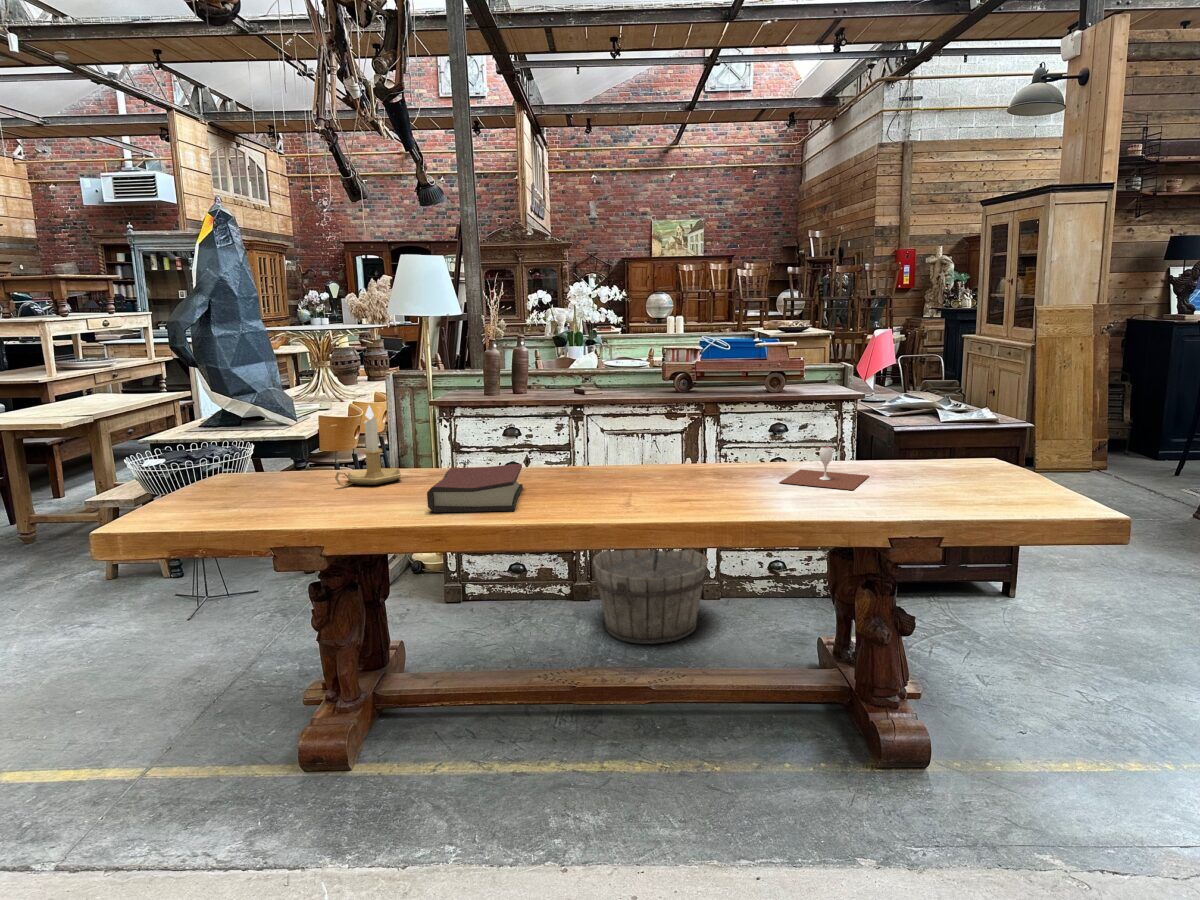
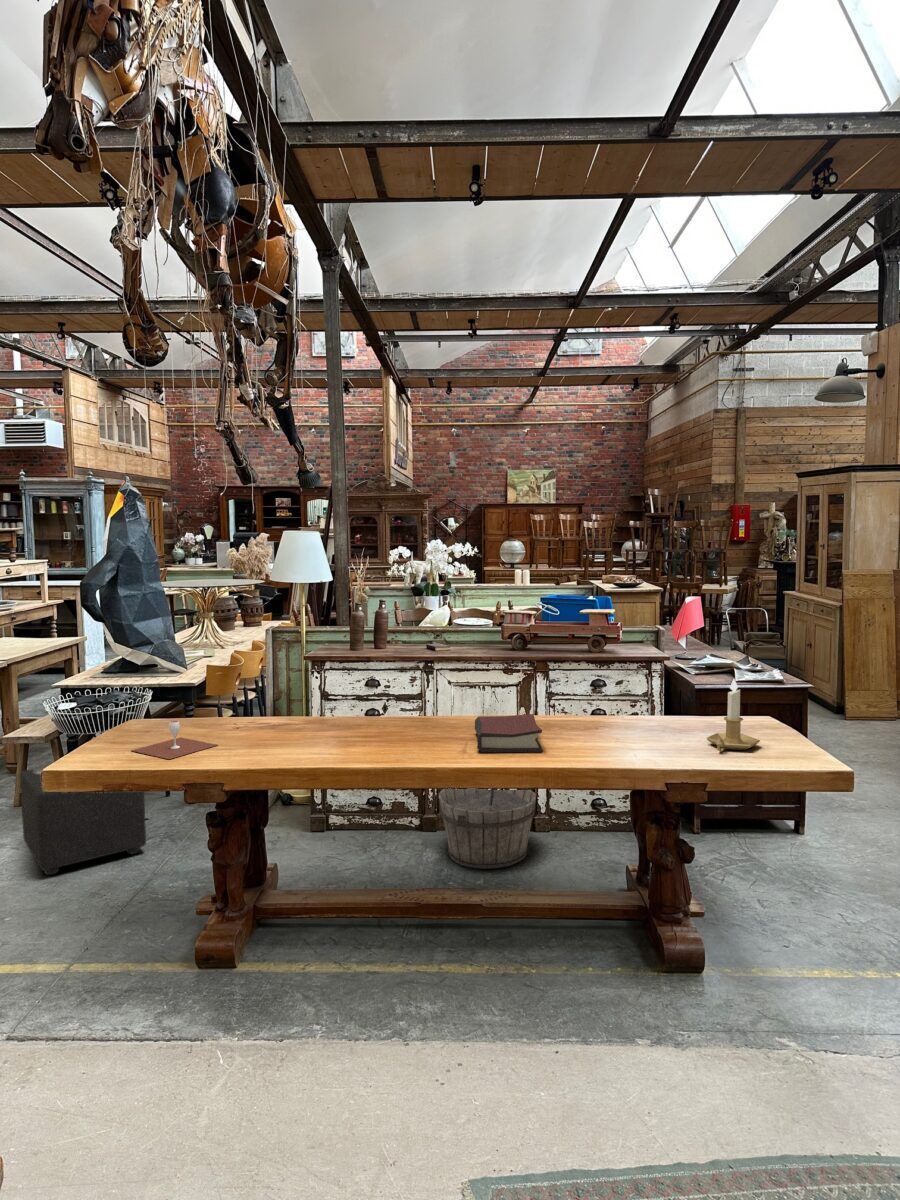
candlestick: present [335,405,401,487] -> present [707,679,760,752]
wine glass: present [779,447,869,490] -> present [132,721,217,759]
hardback book: present [427,464,523,512] -> present [475,714,542,752]
ottoman: none [95,521,249,660] -> present [20,770,146,875]

